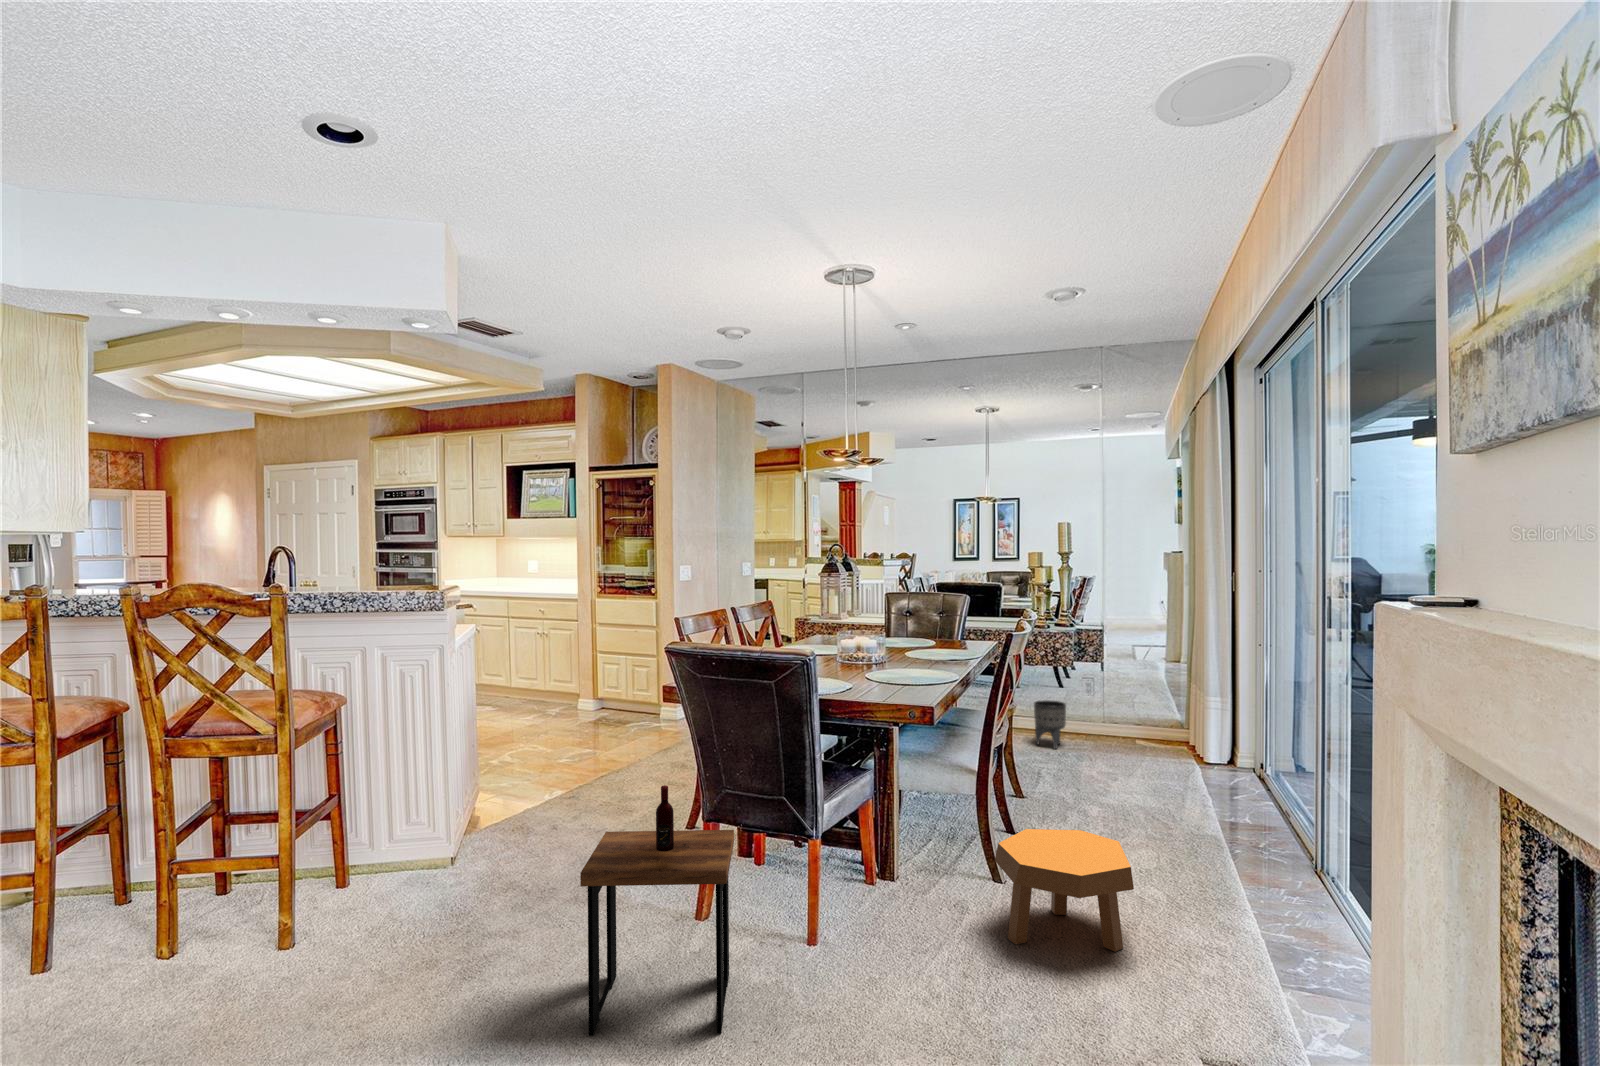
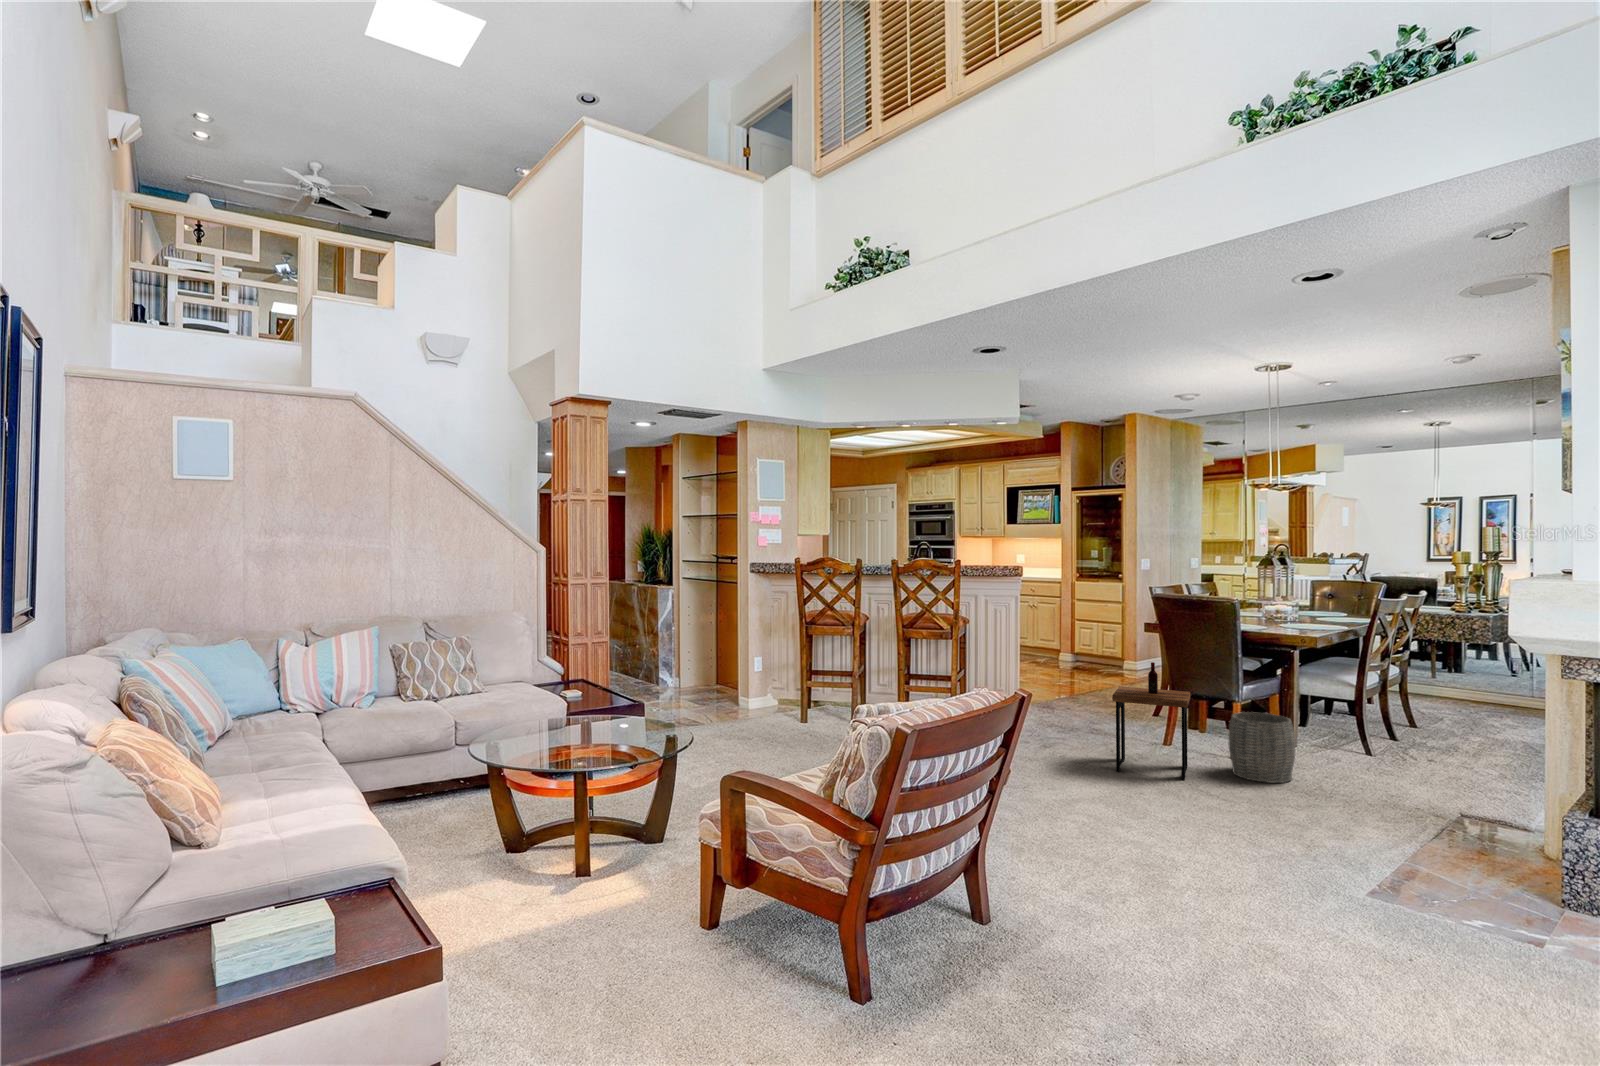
planter: present [1034,700,1066,749] -> none [1453,673,1486,712]
footstool: present [995,829,1134,952] -> none [1364,724,1464,792]
woven basket: none [799,849,907,999] -> present [1229,712,1295,783]

